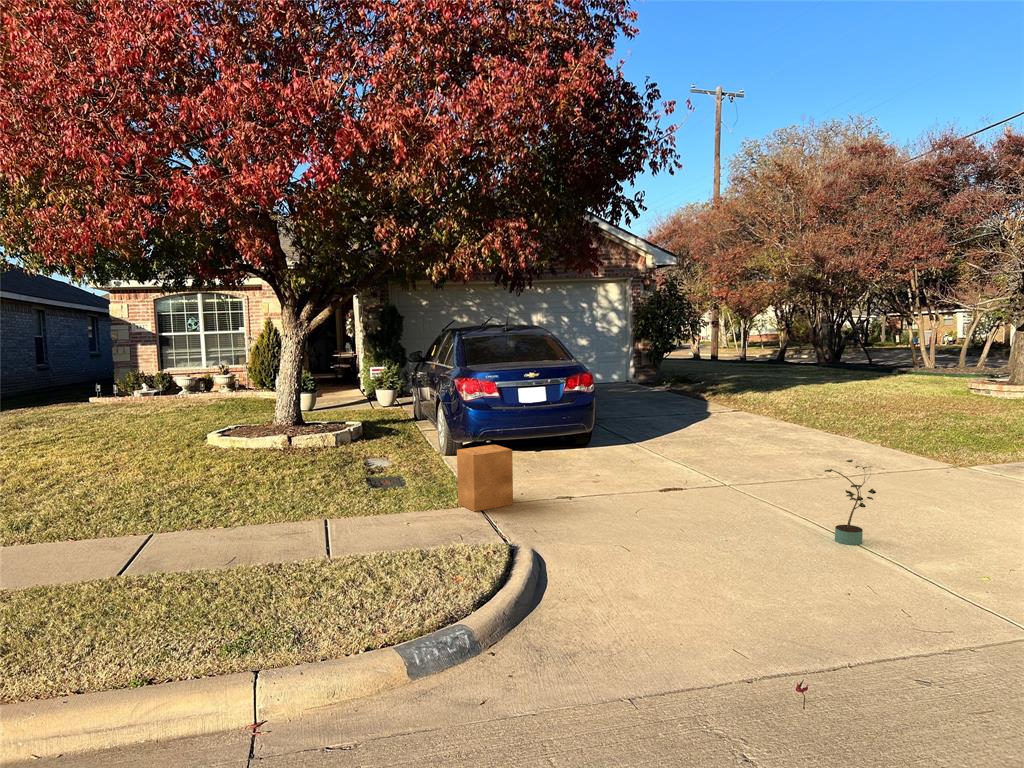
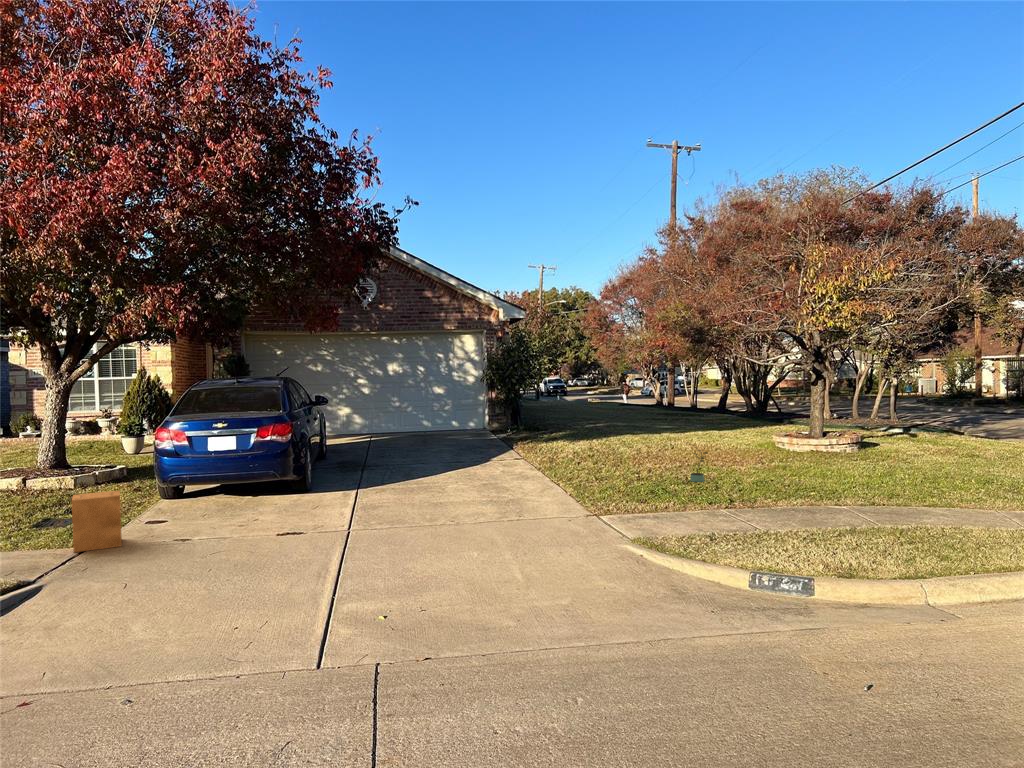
potted plant: present [825,460,876,545] -> present [691,450,708,482]

